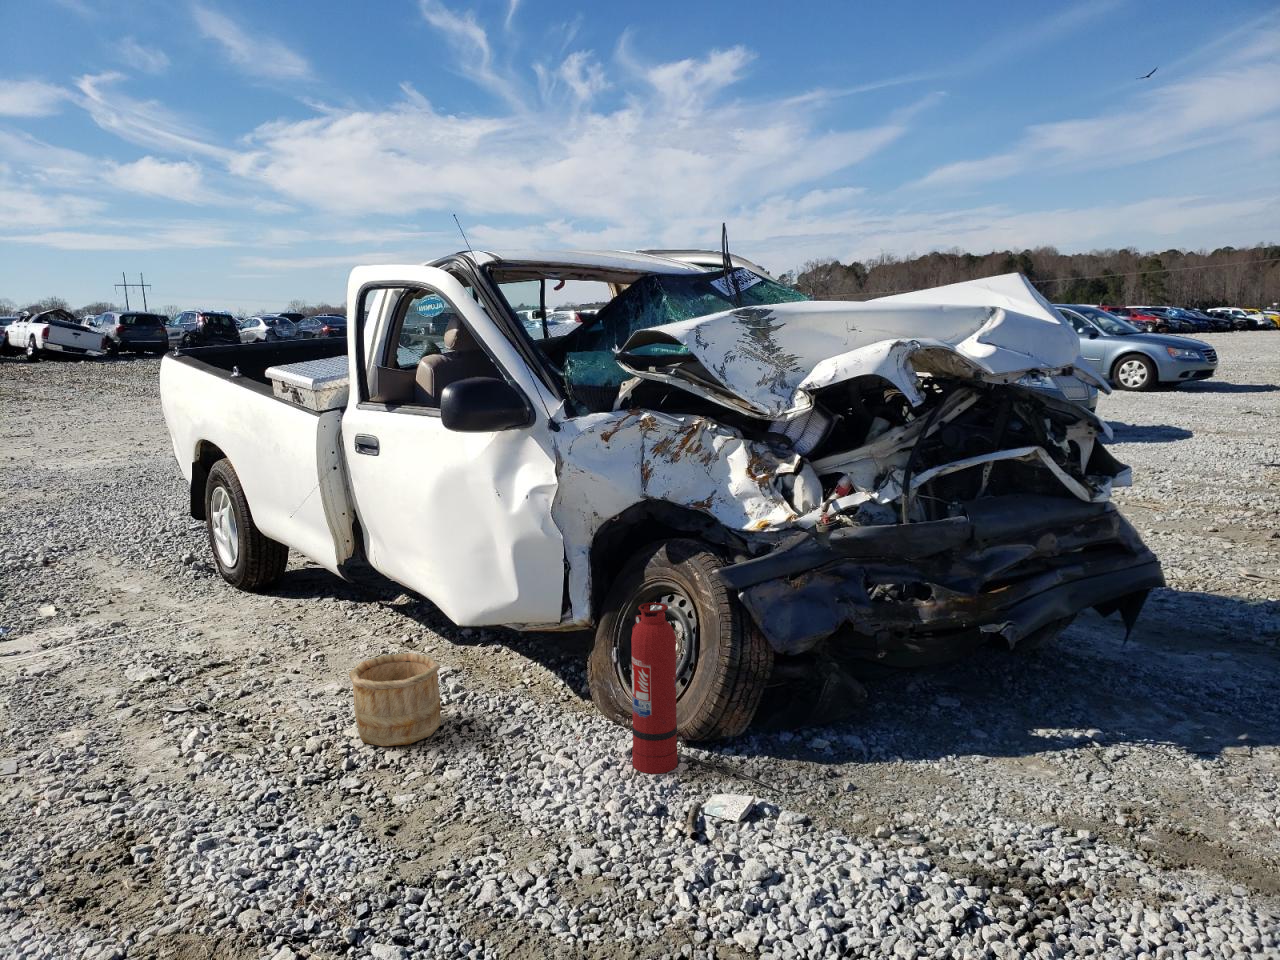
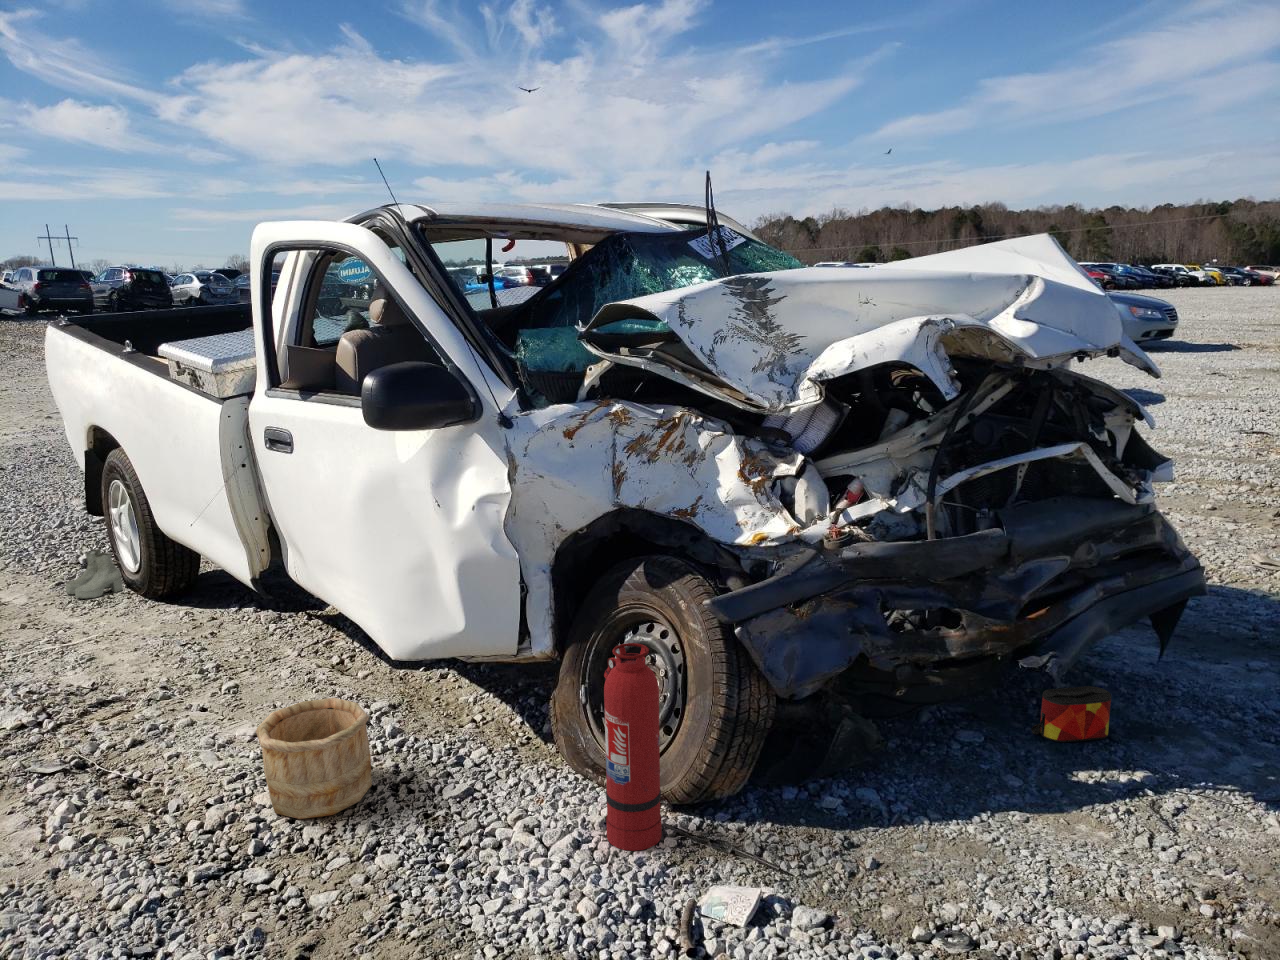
boots: none [174,548,222,589] -> present [66,550,123,599]
bag: none [1004,663,1074,709] -> present [1031,686,1111,742]

